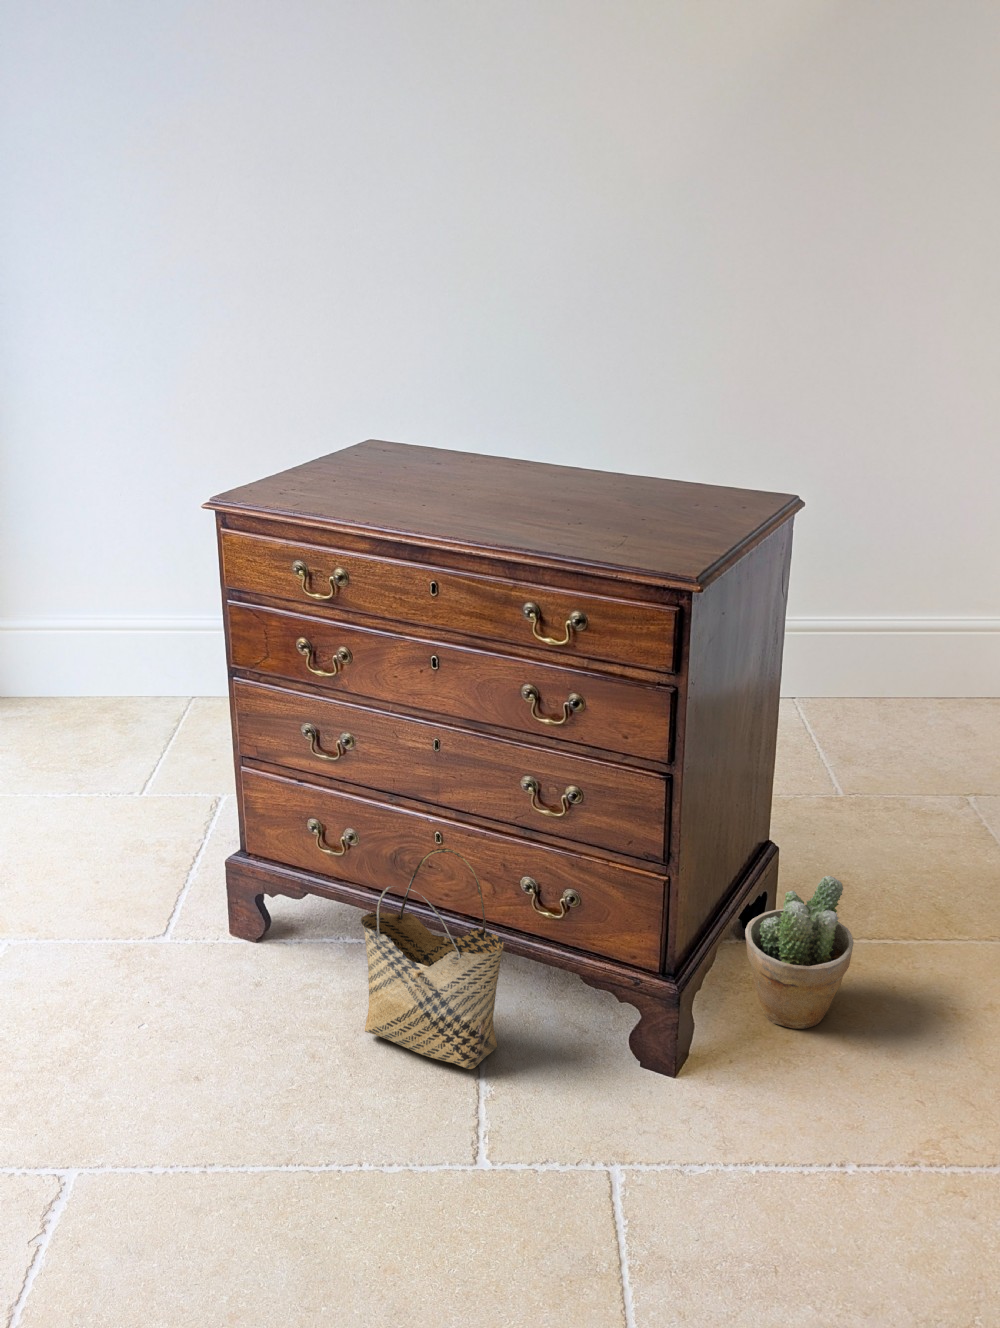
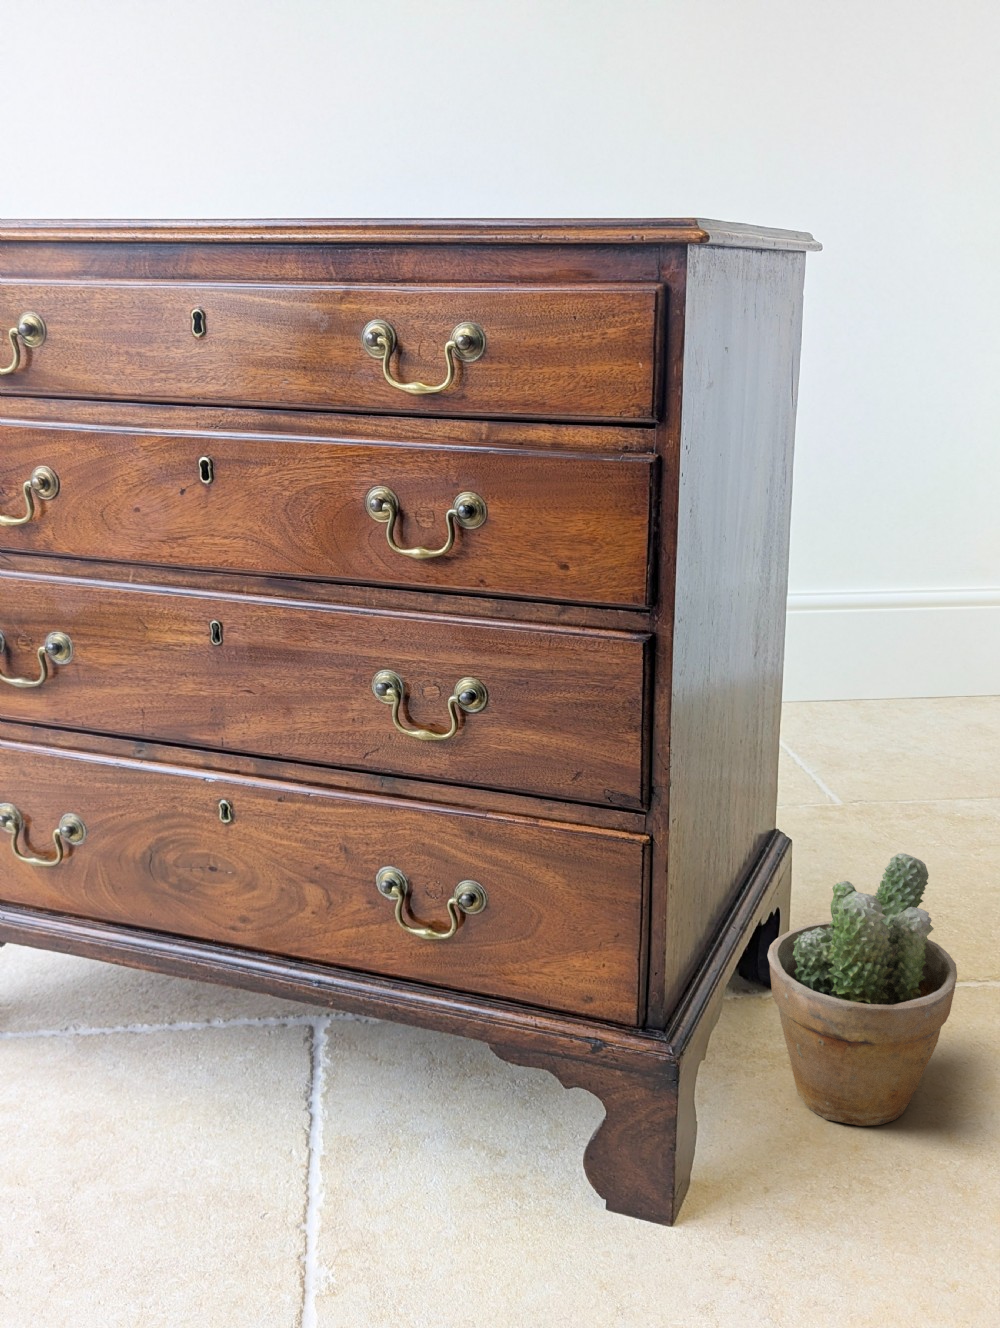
woven basket: present [361,849,504,1069] -> none [78,819,347,1236]

